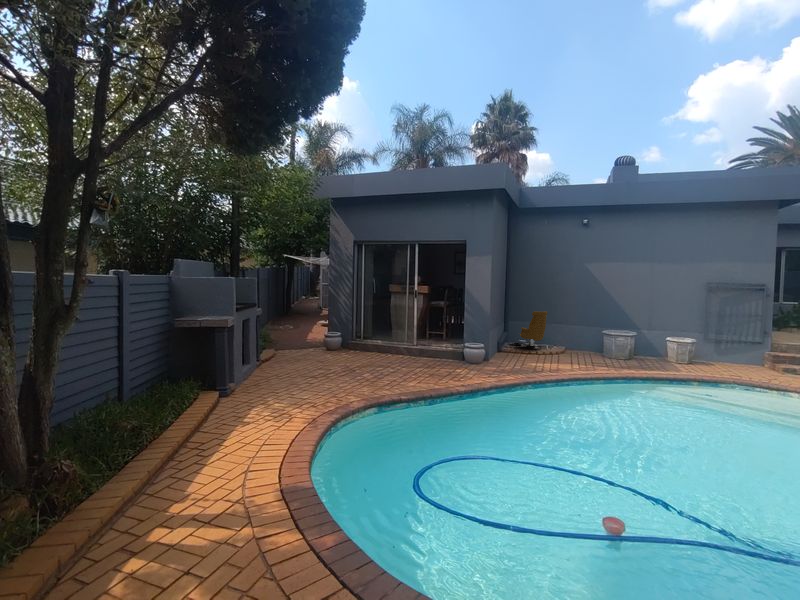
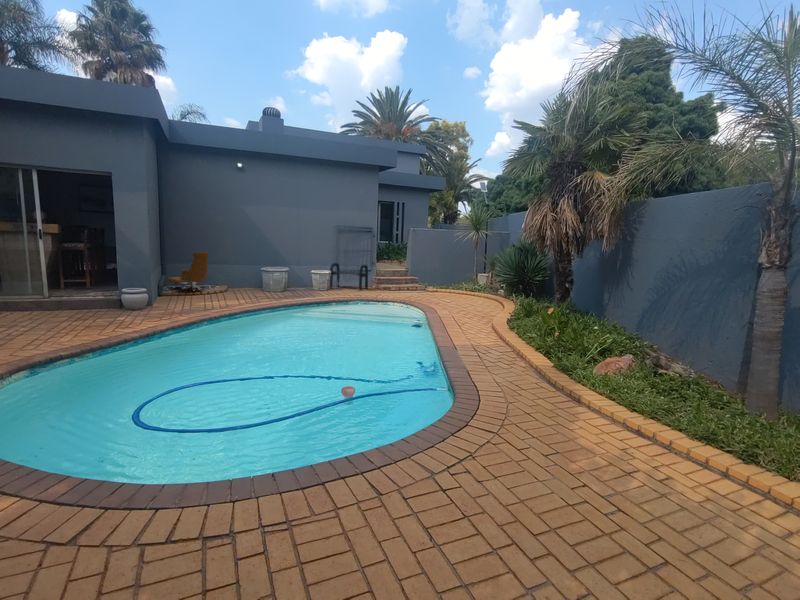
bench: none [694,329,759,370] -> present [329,263,368,291]

